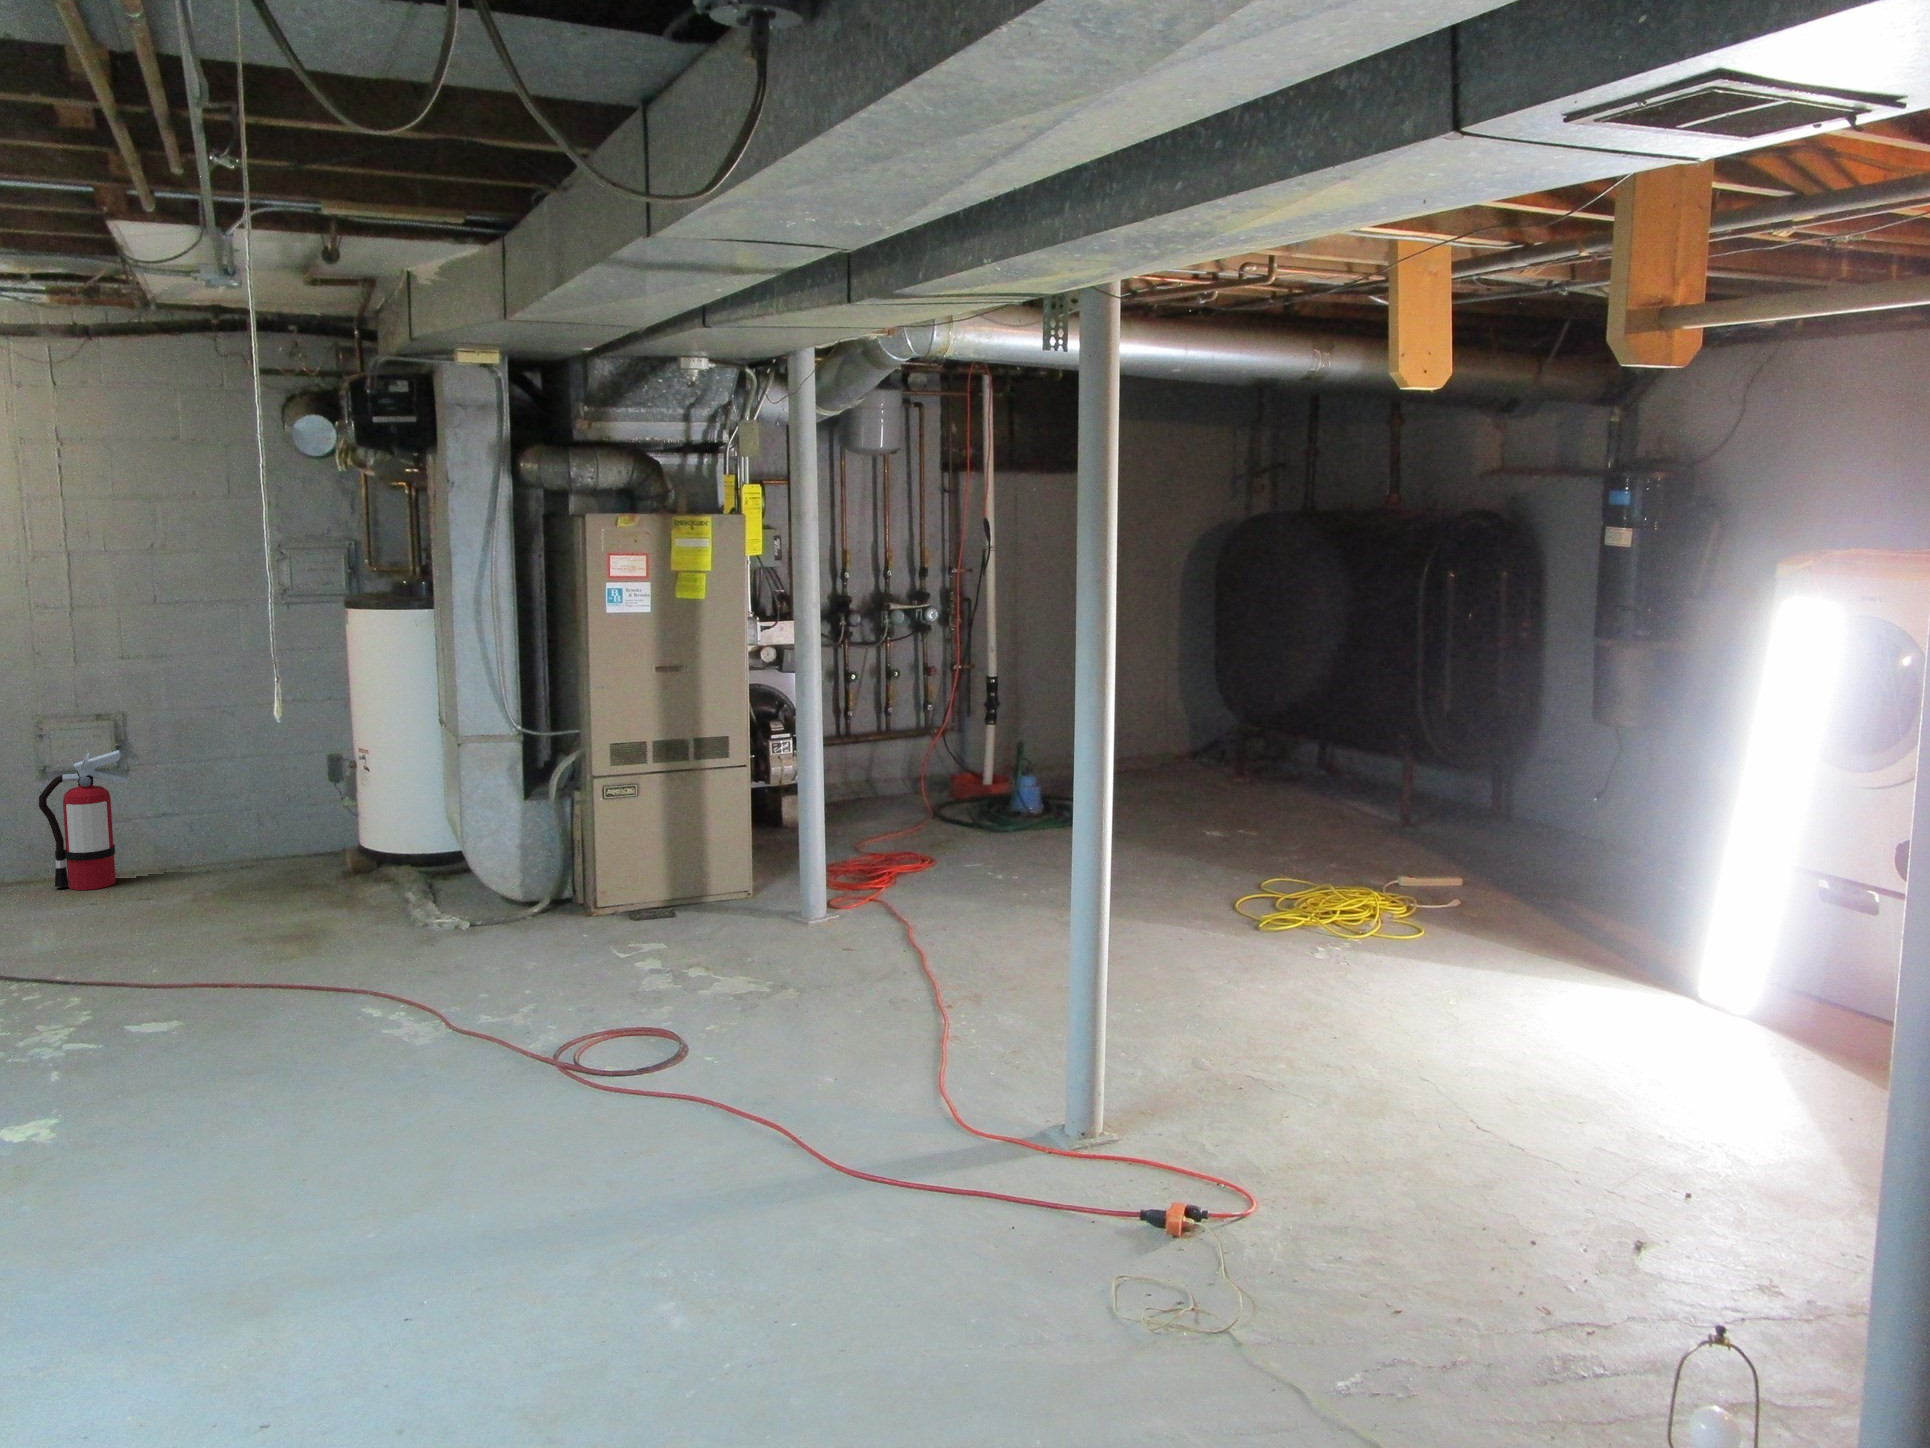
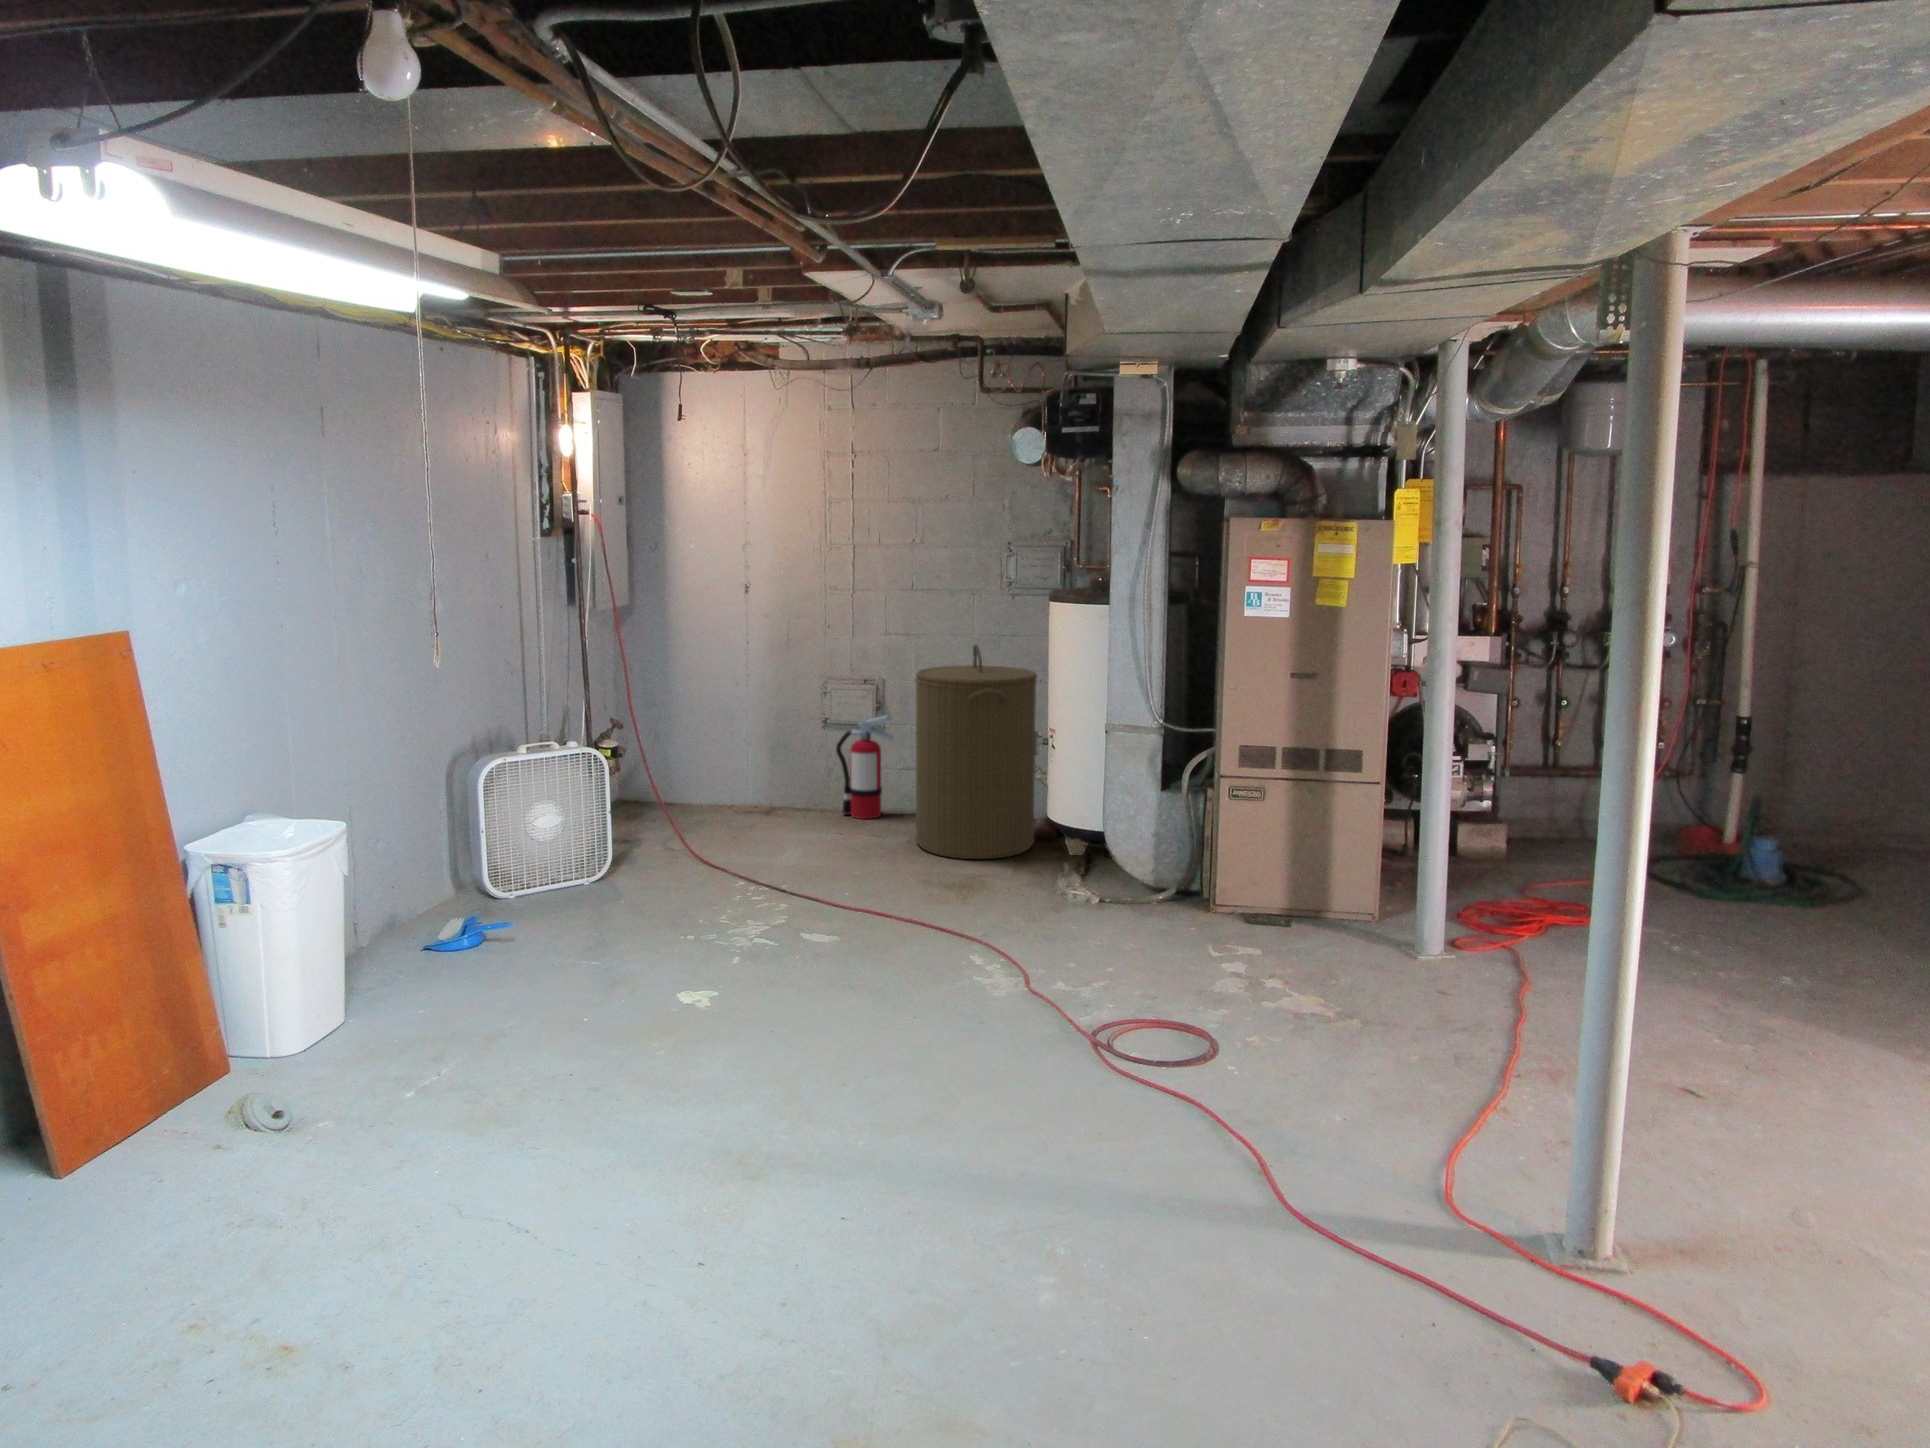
laundry hamper: none [182,654,354,914] -> present [916,644,1037,859]

